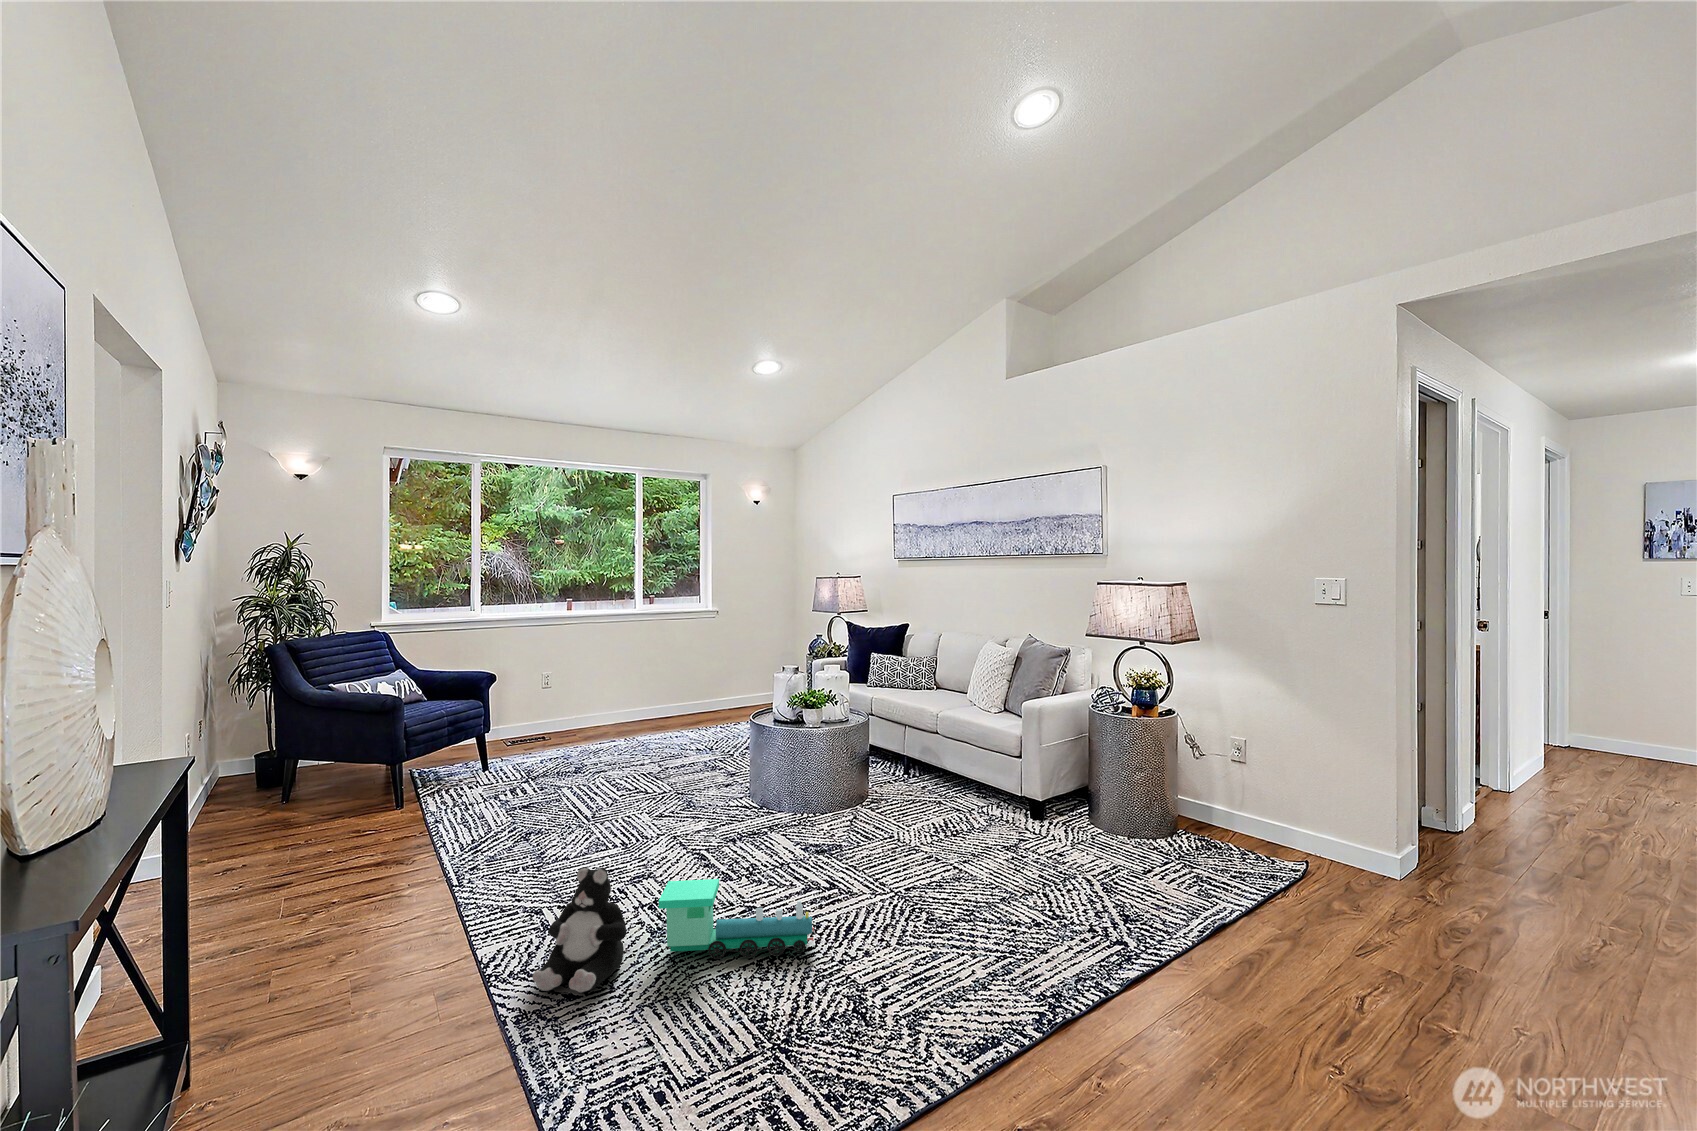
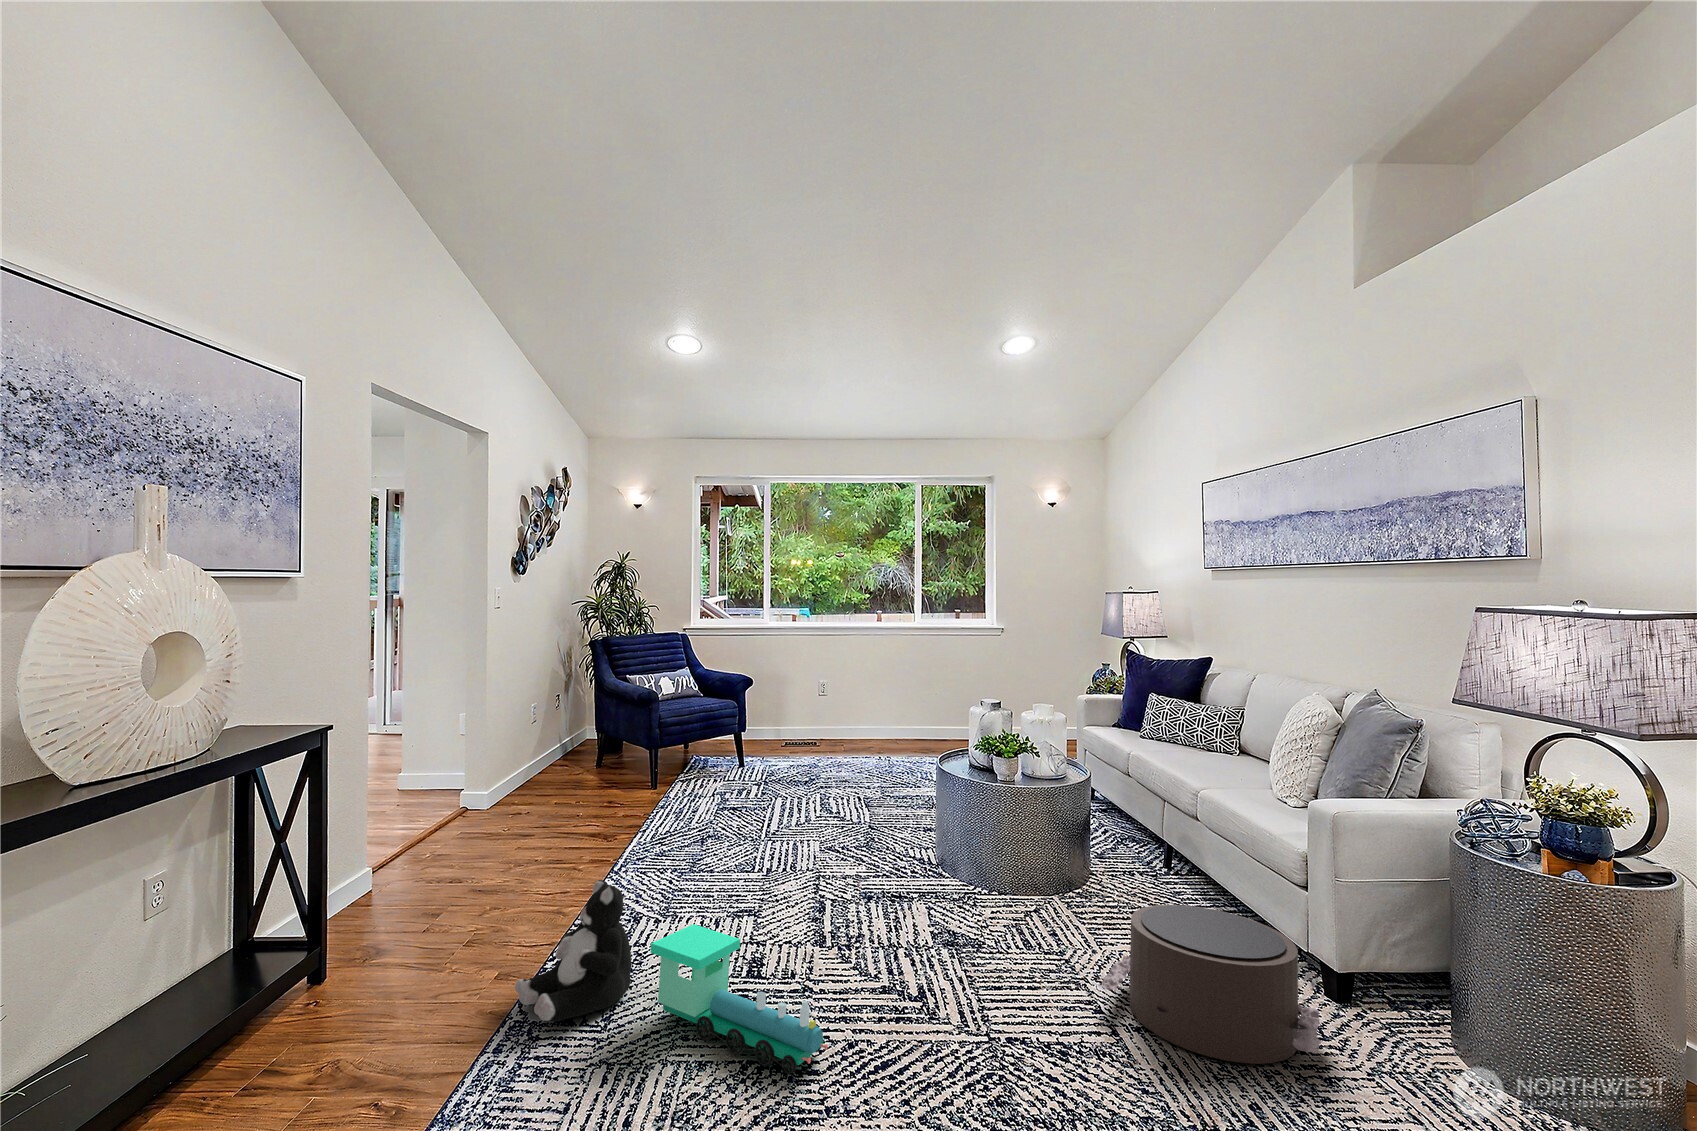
pouf: none [930,780,1058,863] -> present [1101,905,1321,1064]

